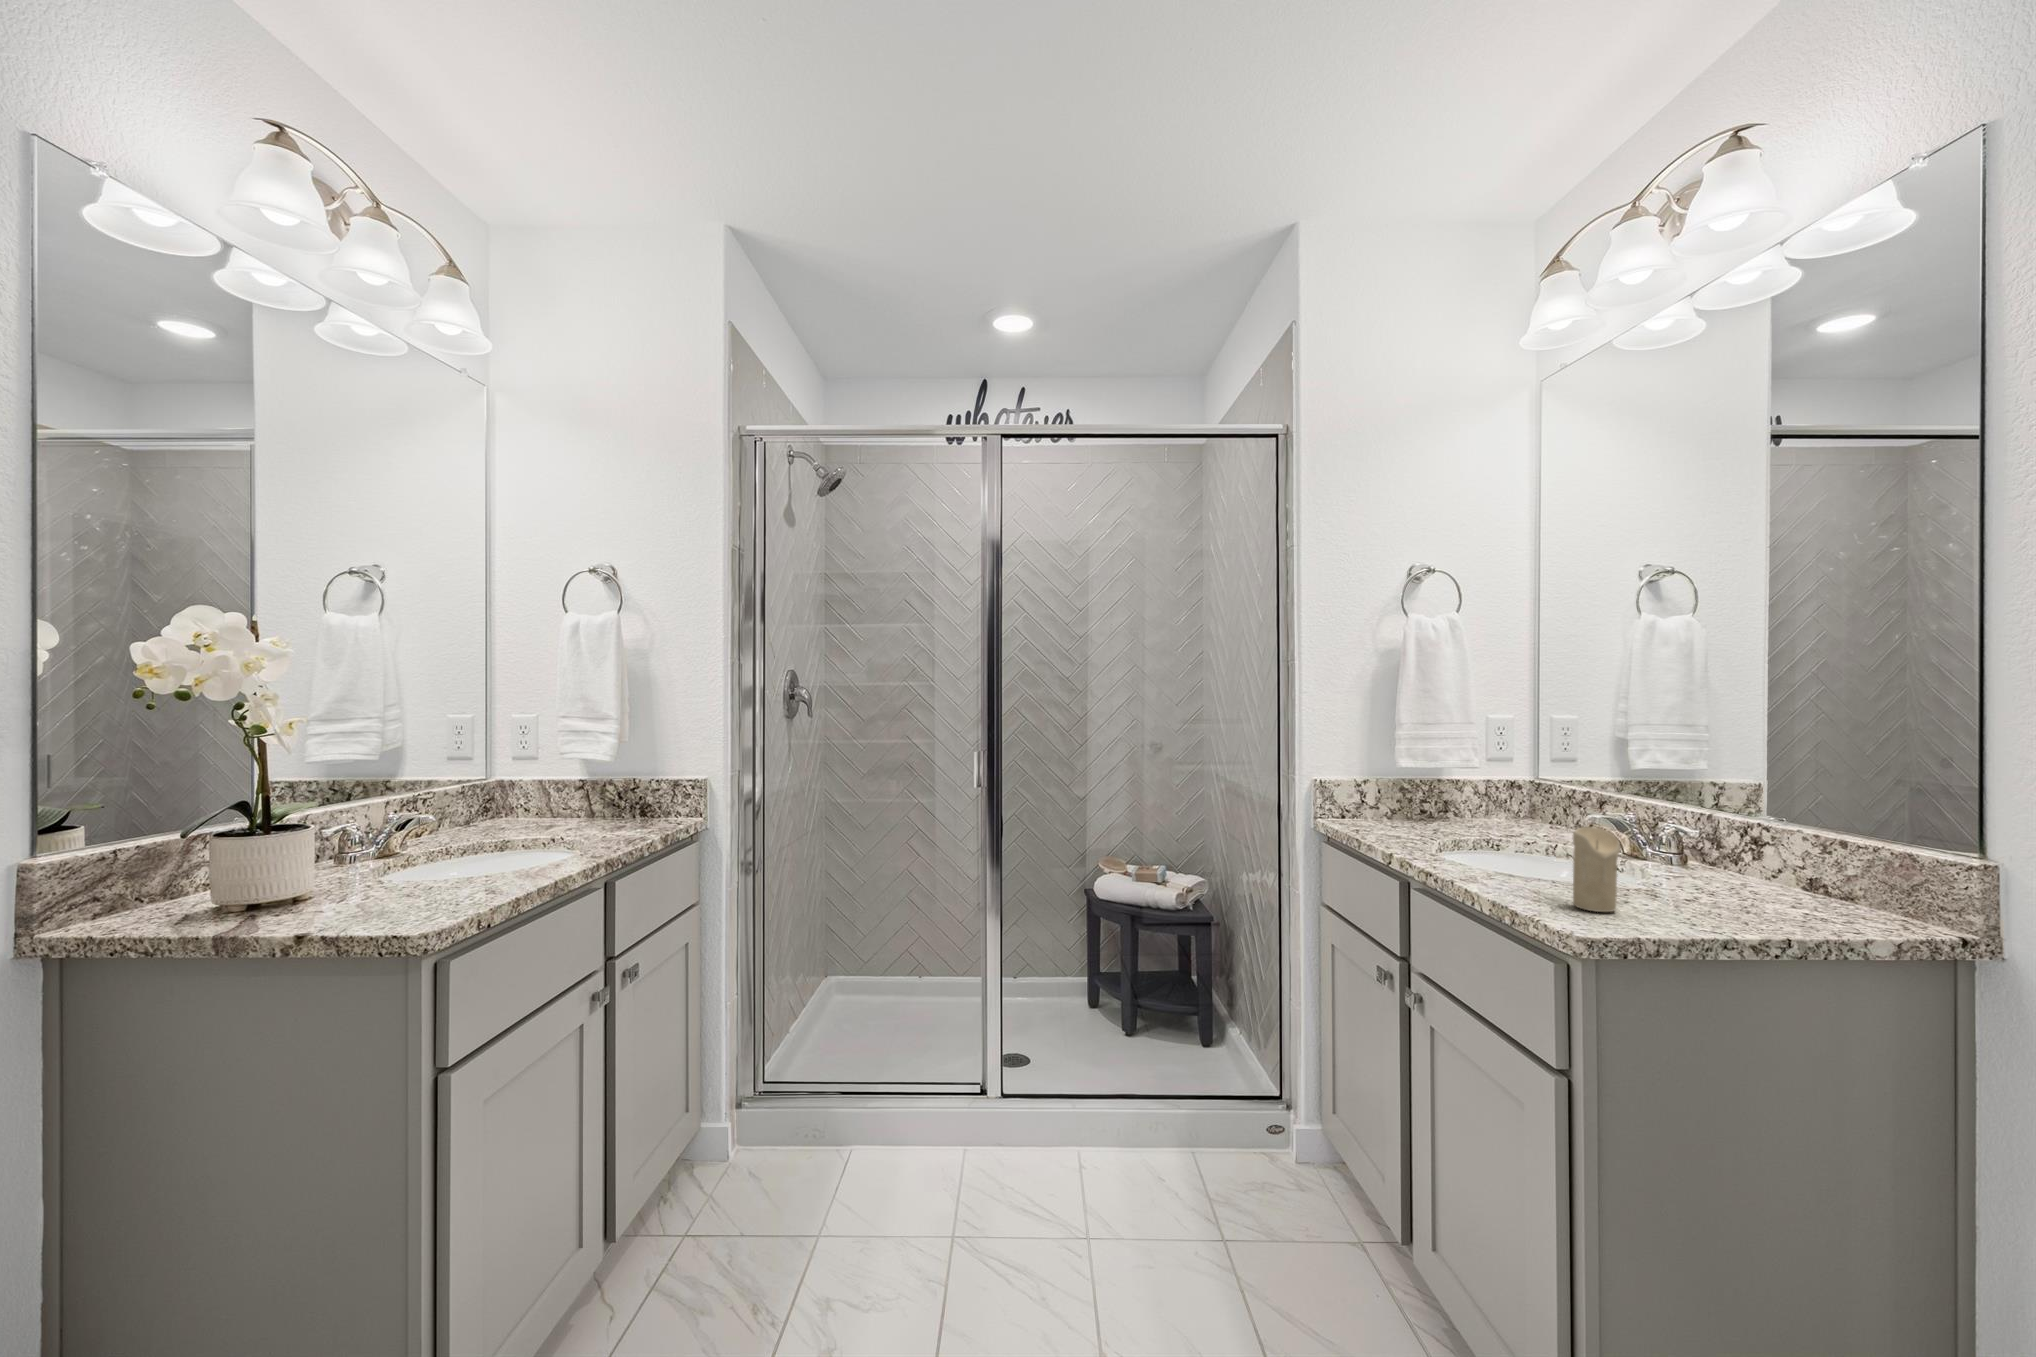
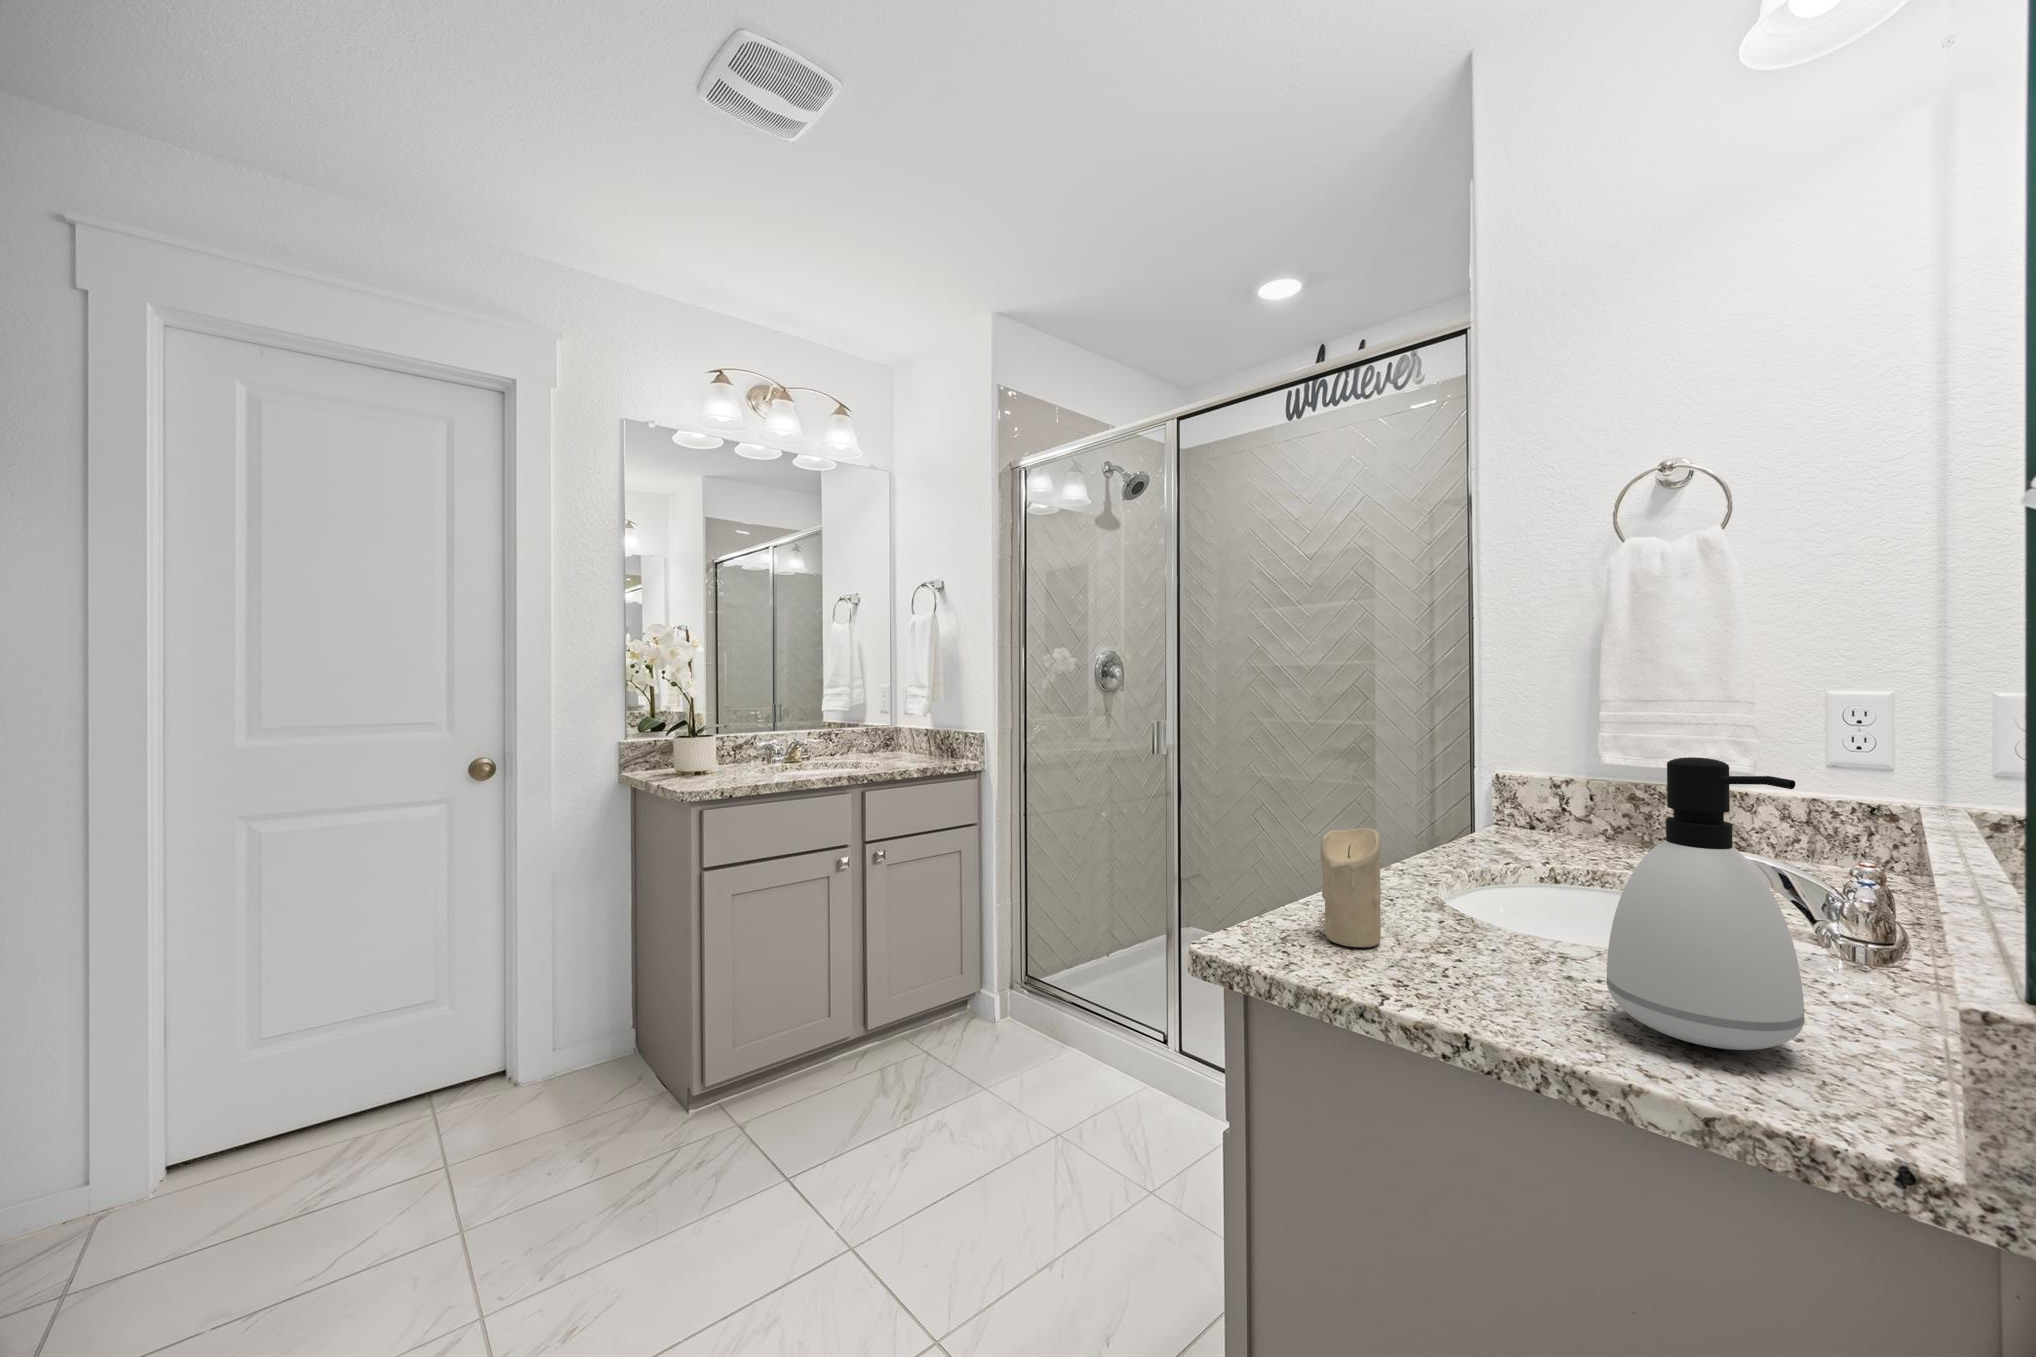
soap dispenser: none [1750,767,1857,916] -> present [1607,757,1804,1050]

